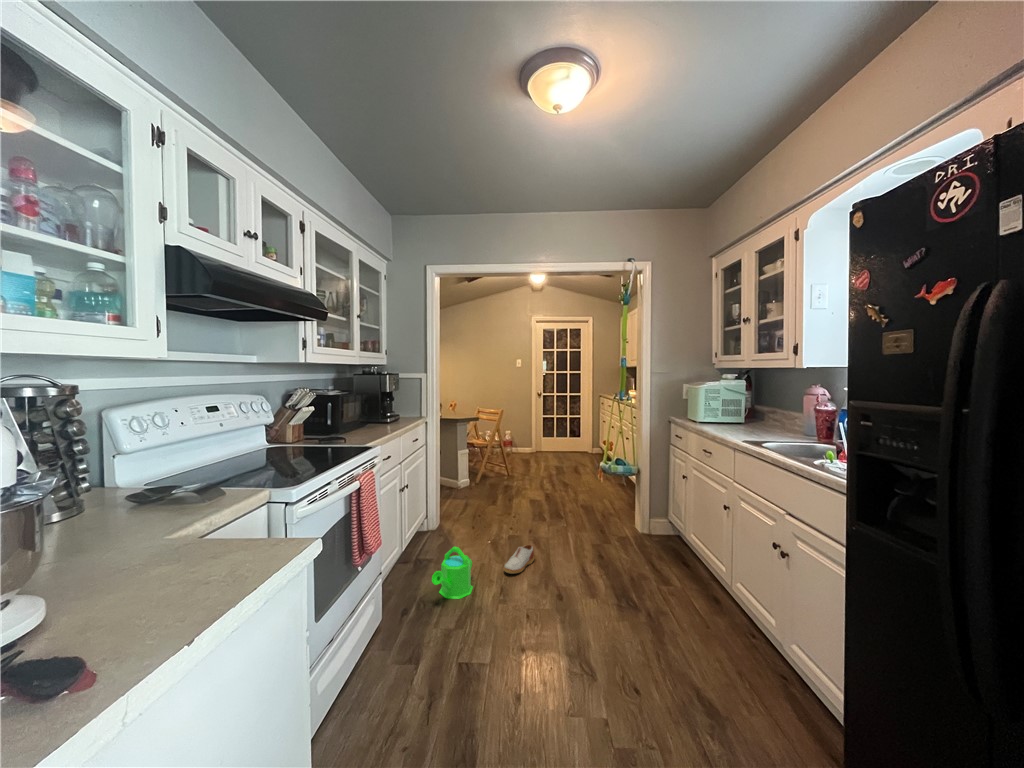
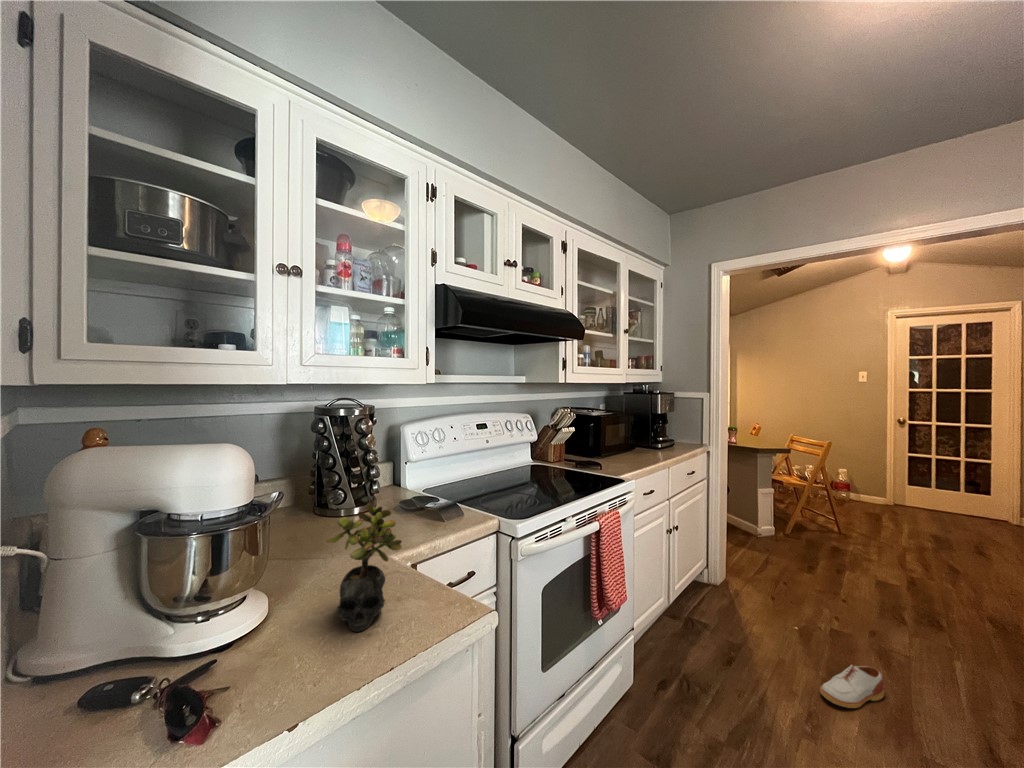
succulent plant: none [142,467,234,580] -> present [326,503,402,632]
watering can: present [432,547,473,599] -> none [699,629,765,707]

